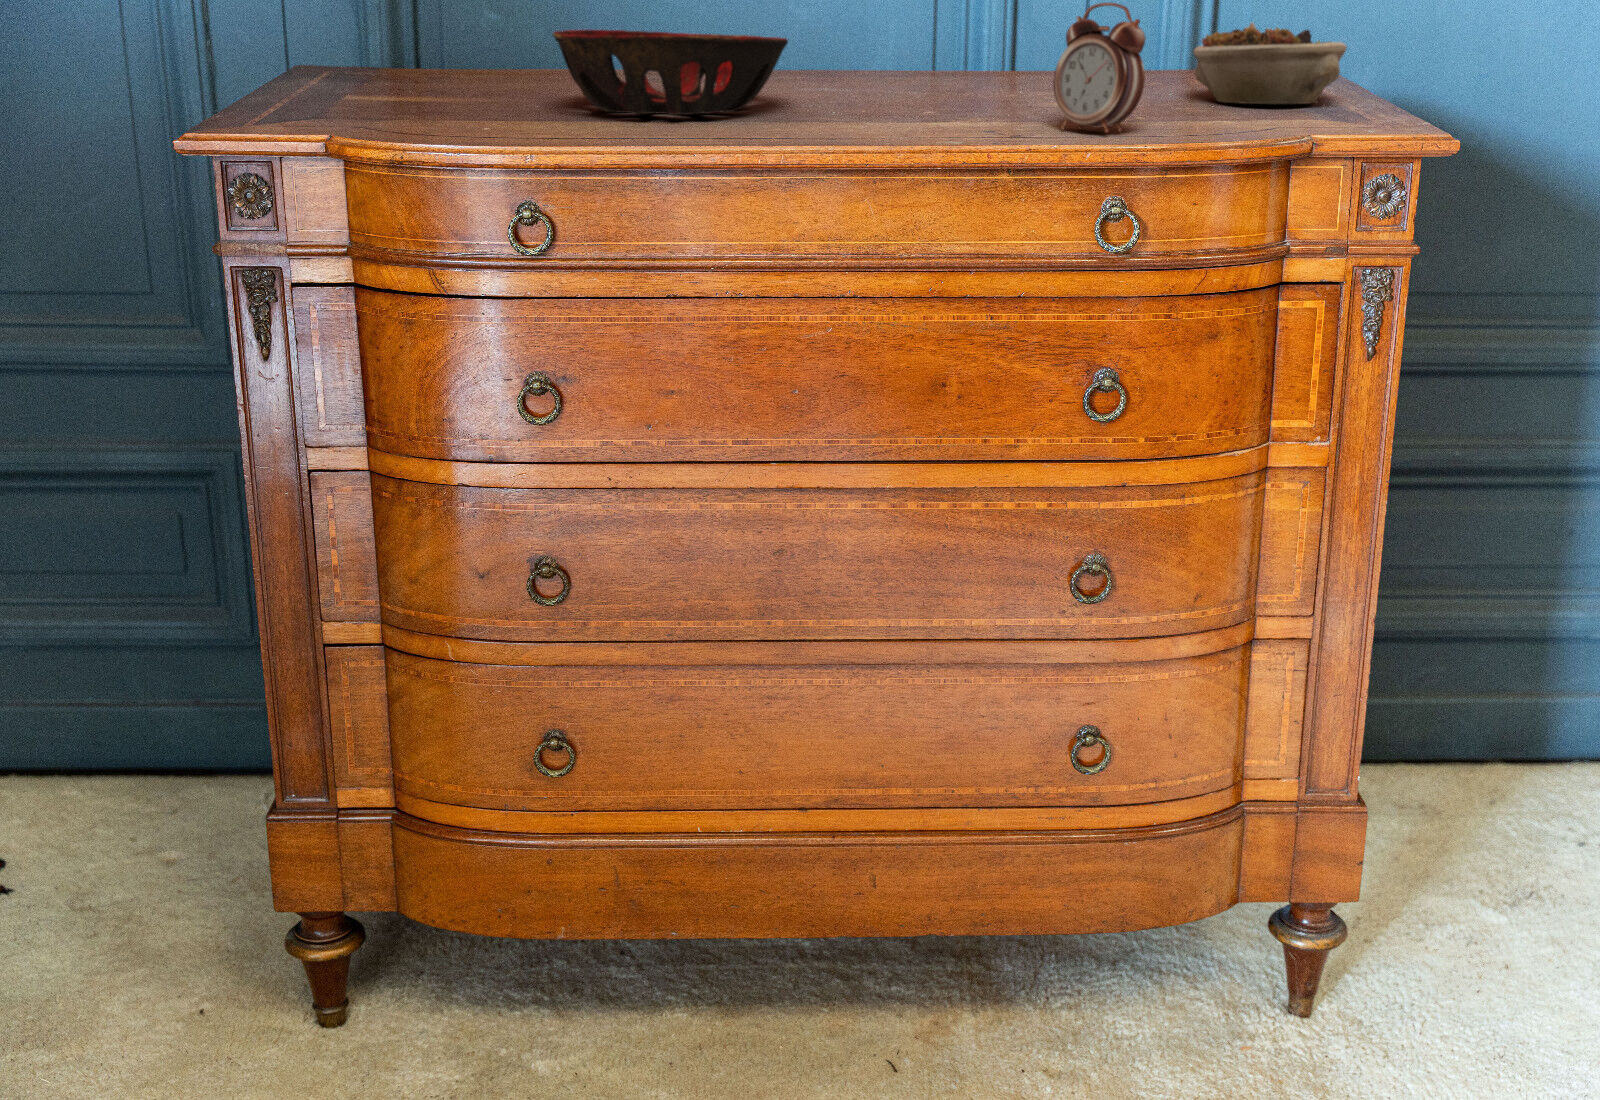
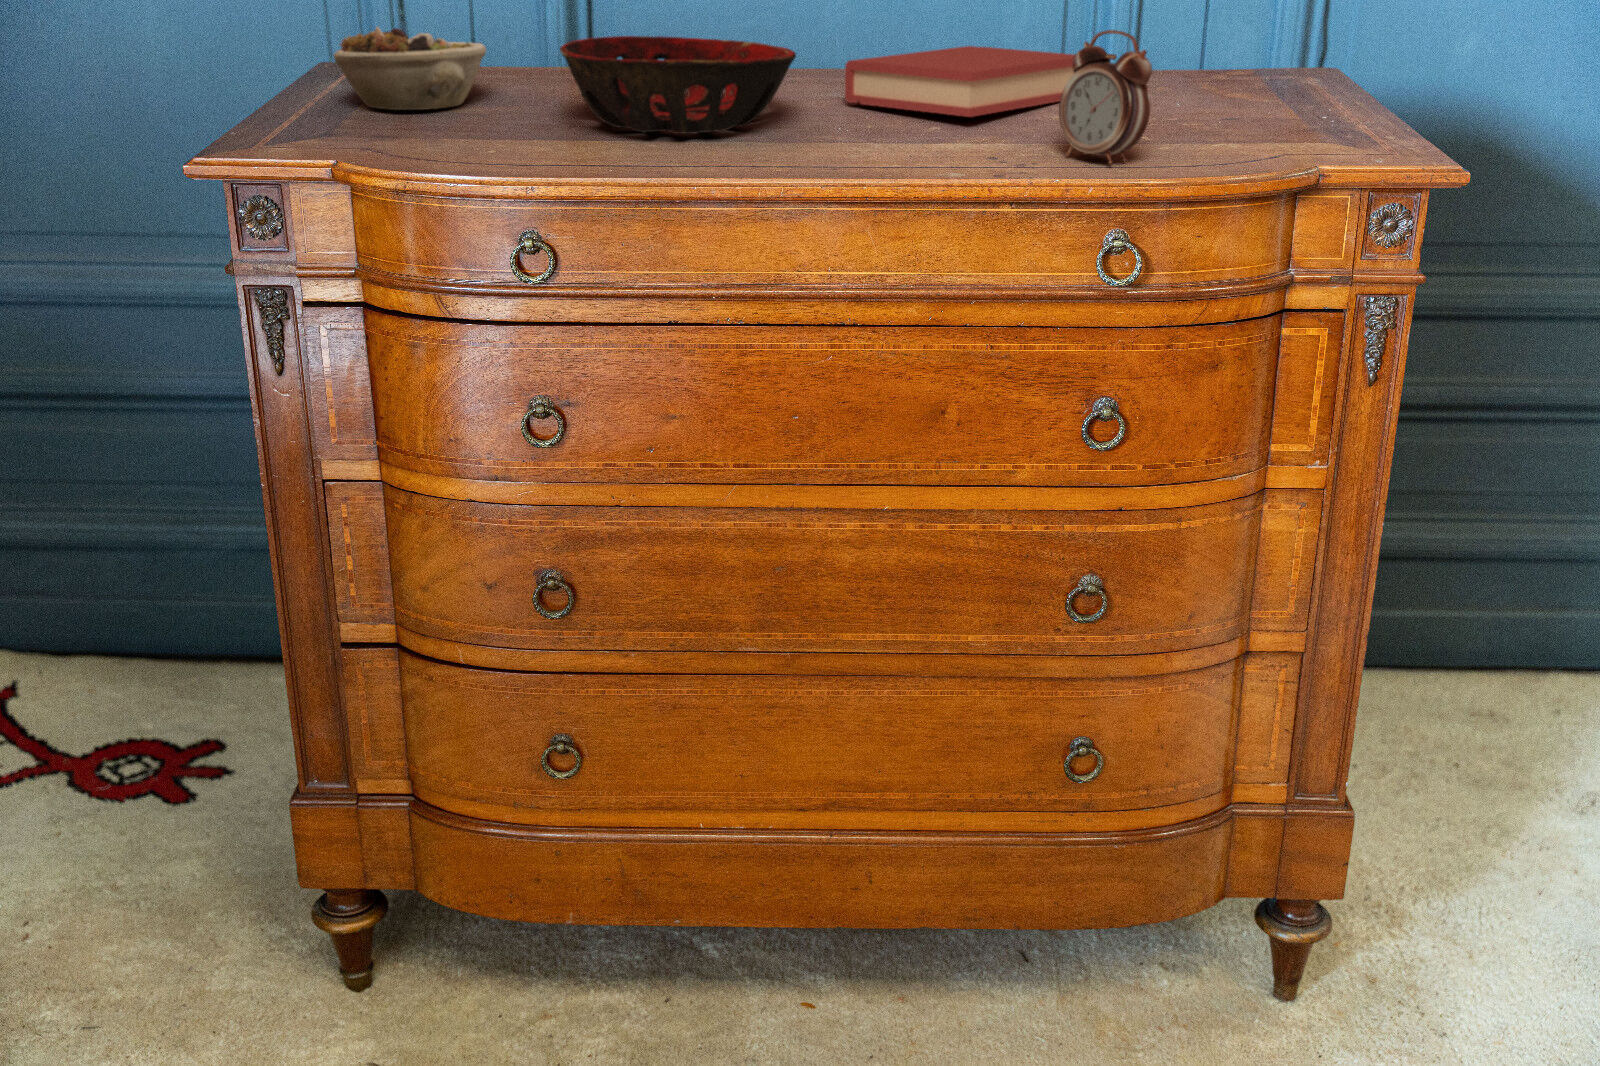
succulent planter: present [1193,23,1347,104] -> present [334,27,486,110]
hardback book: none [835,51,1074,101] -> present [845,46,1075,117]

